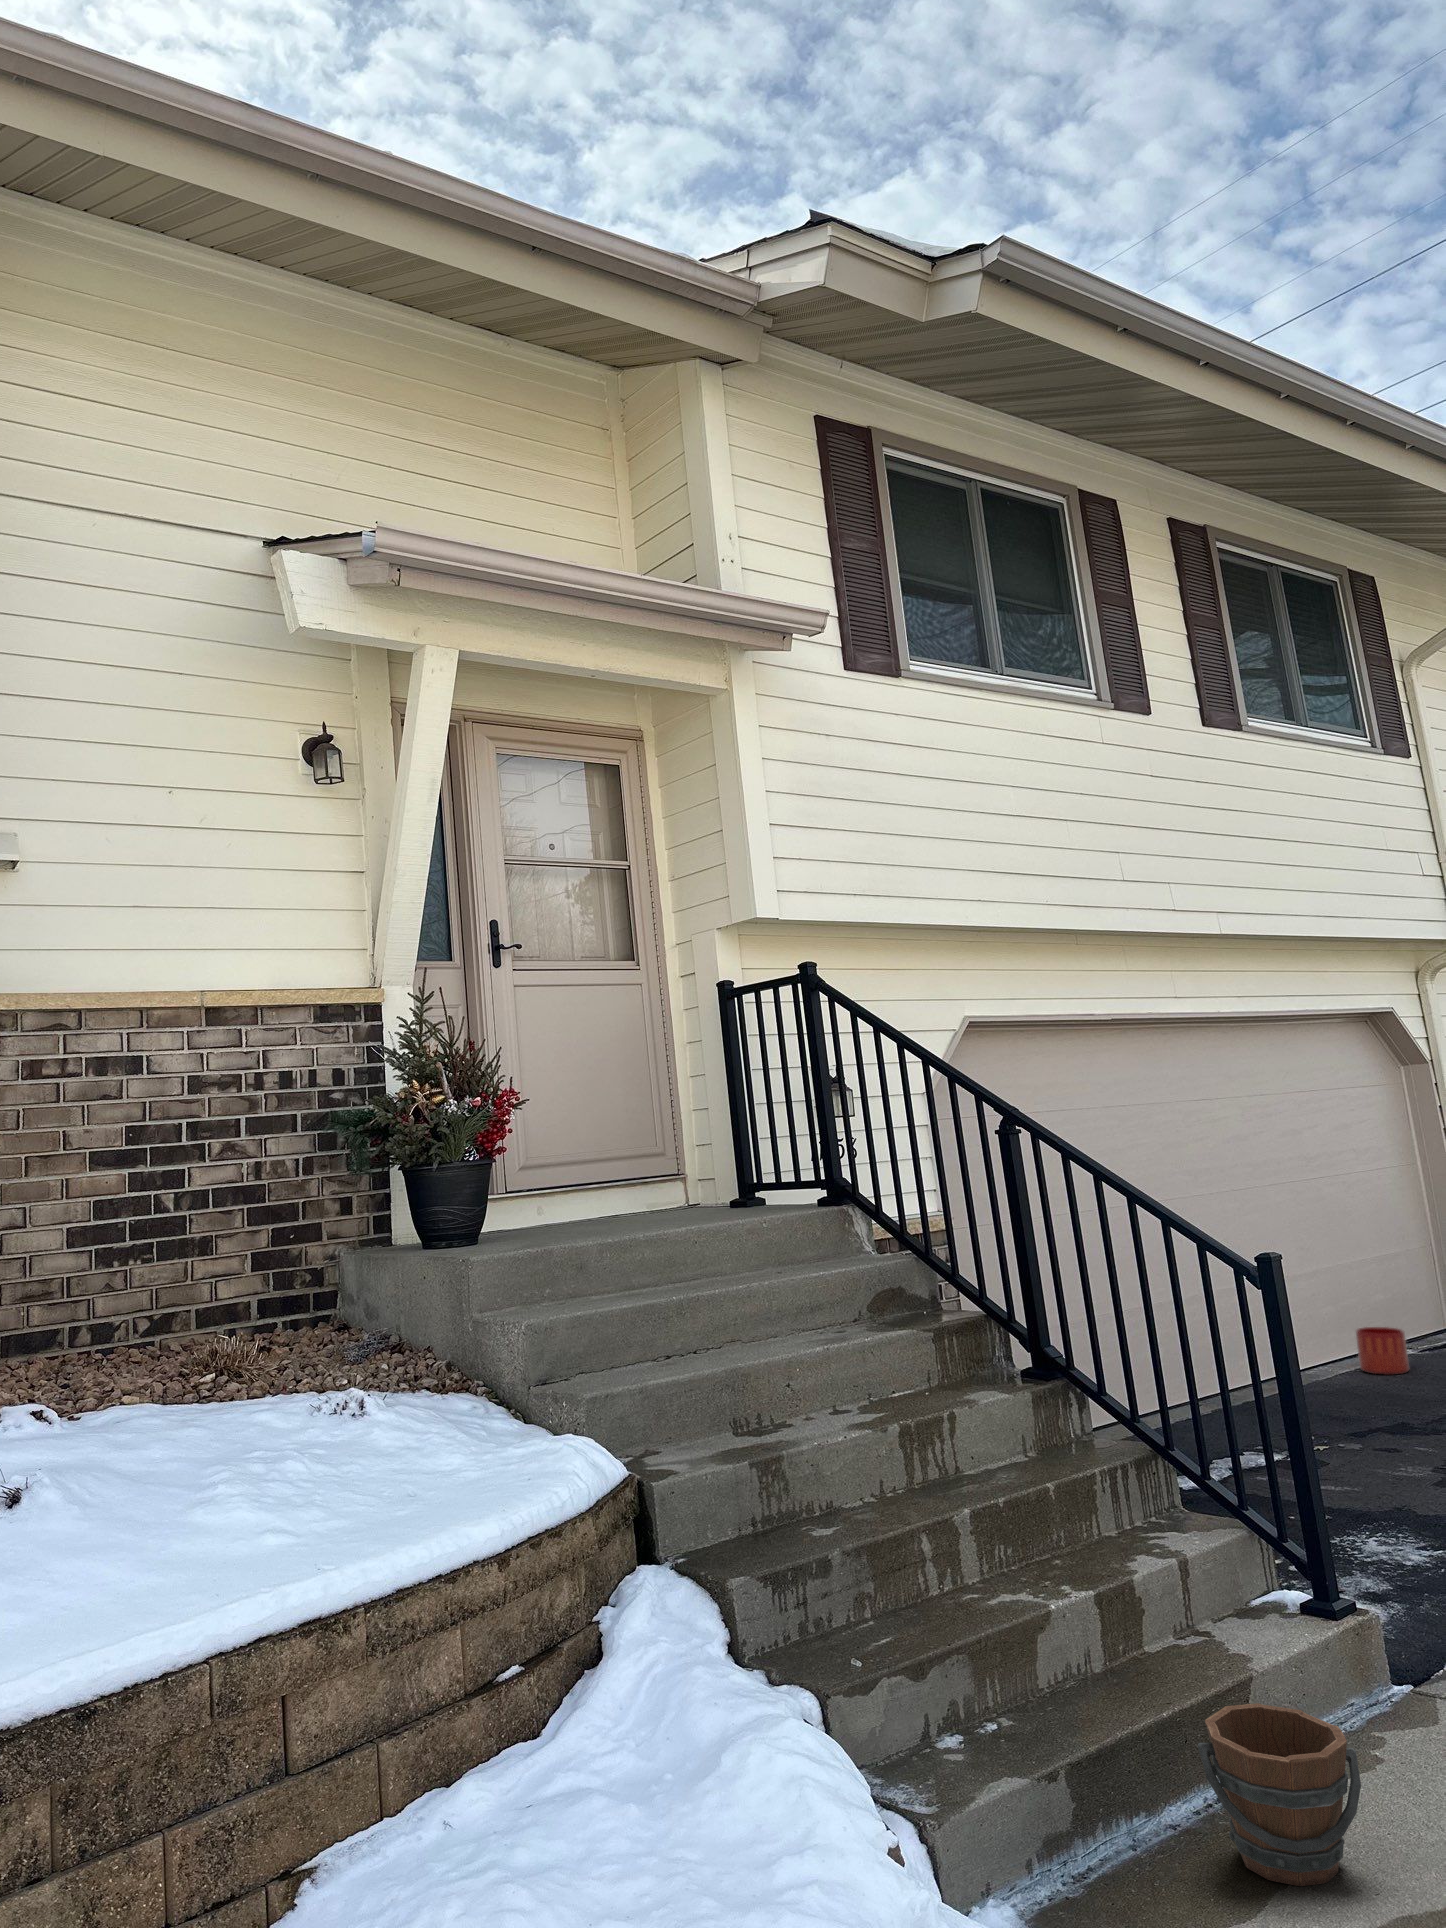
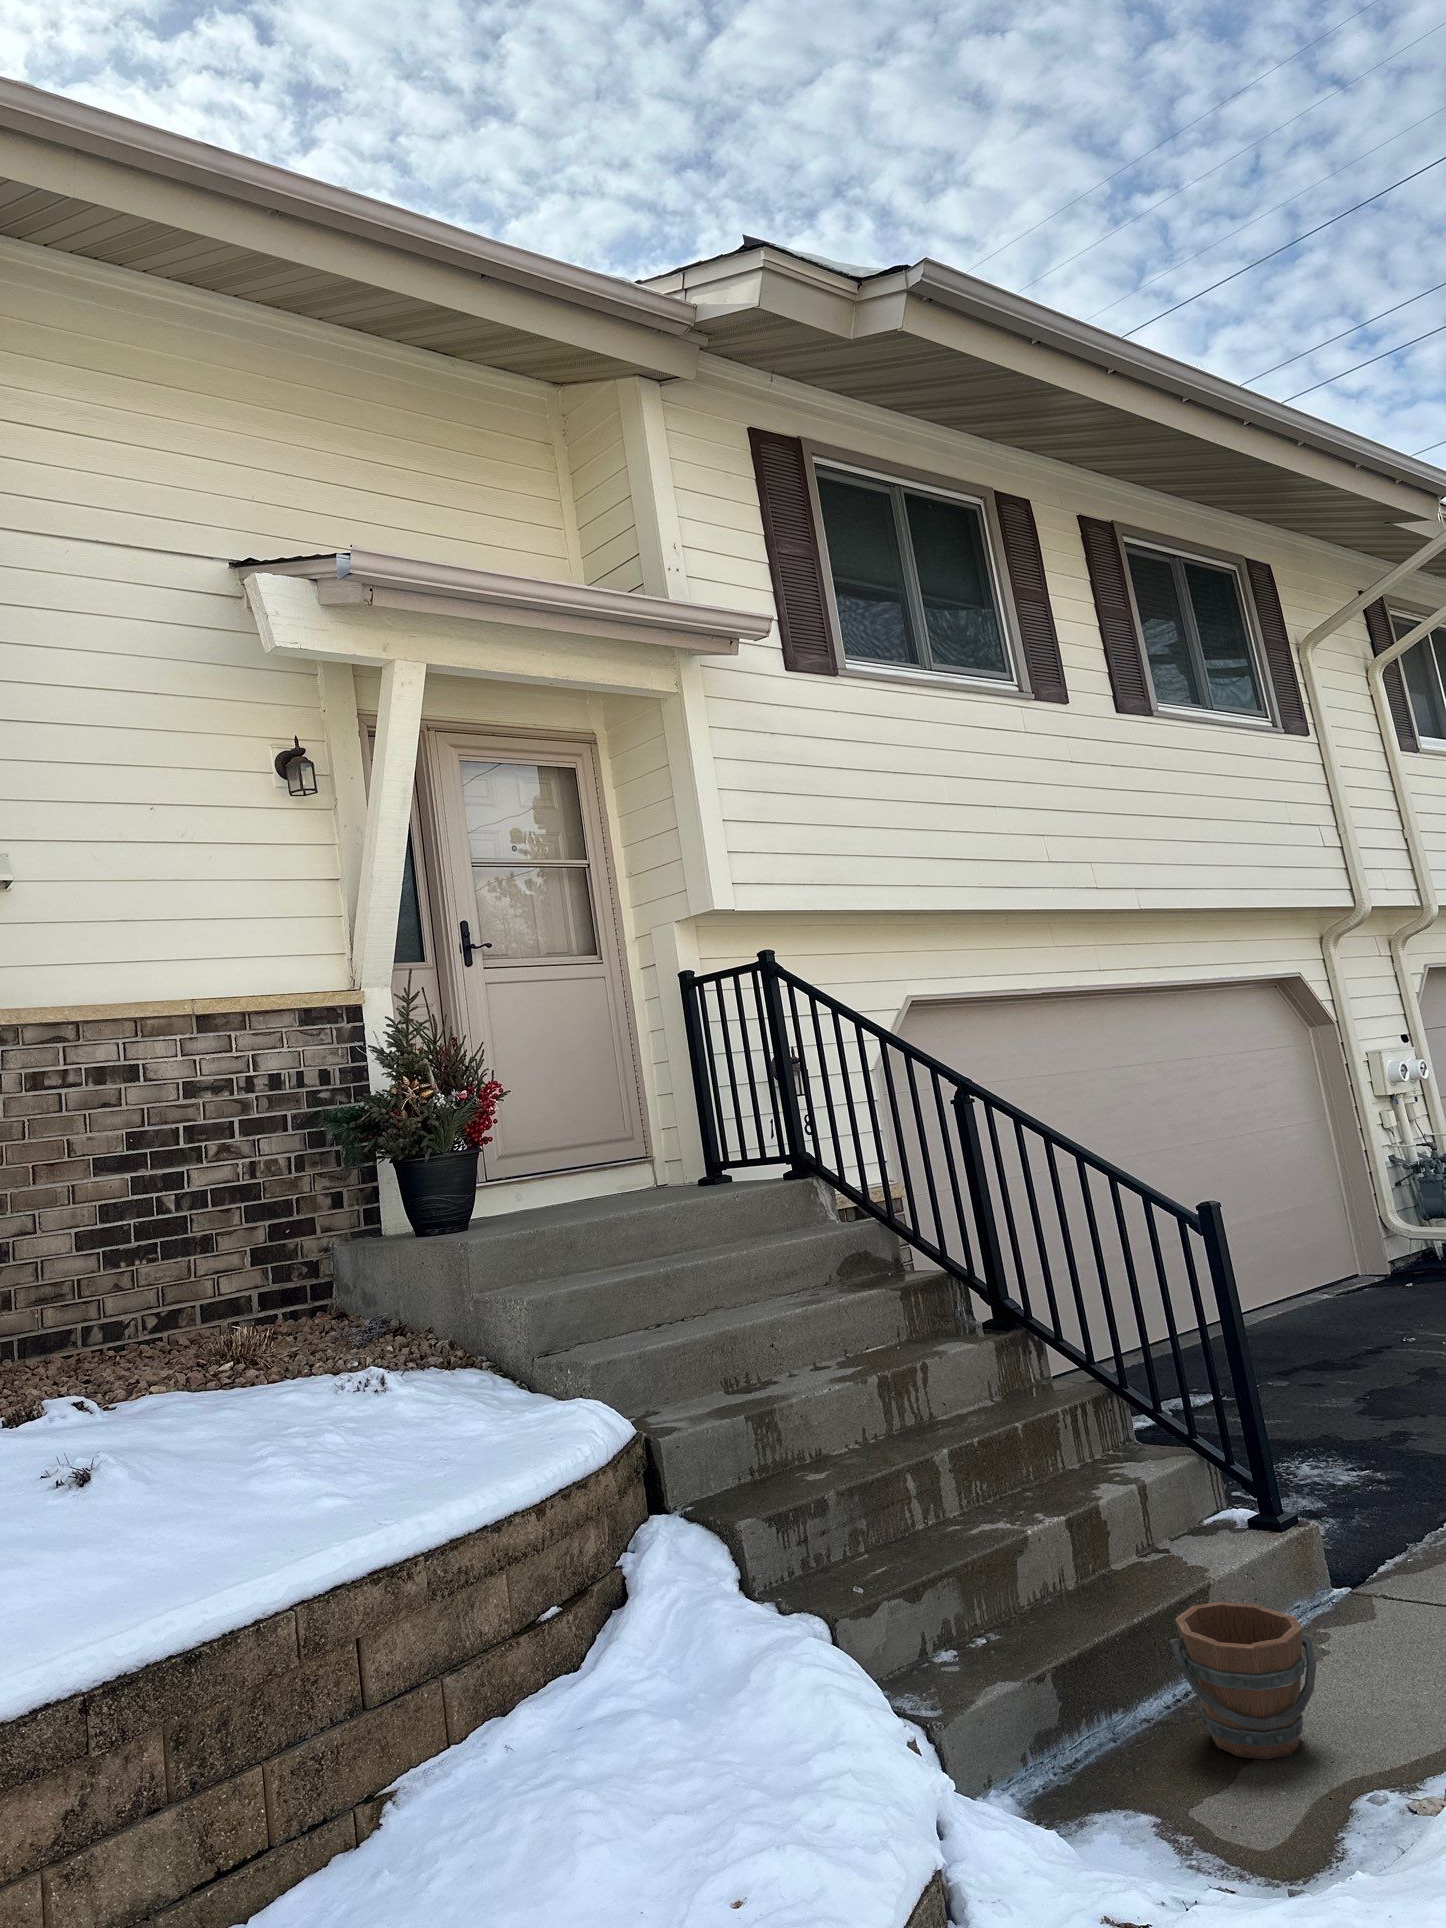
planter: present [1355,1327,1409,1375] -> none [1268,1272,1318,1316]

